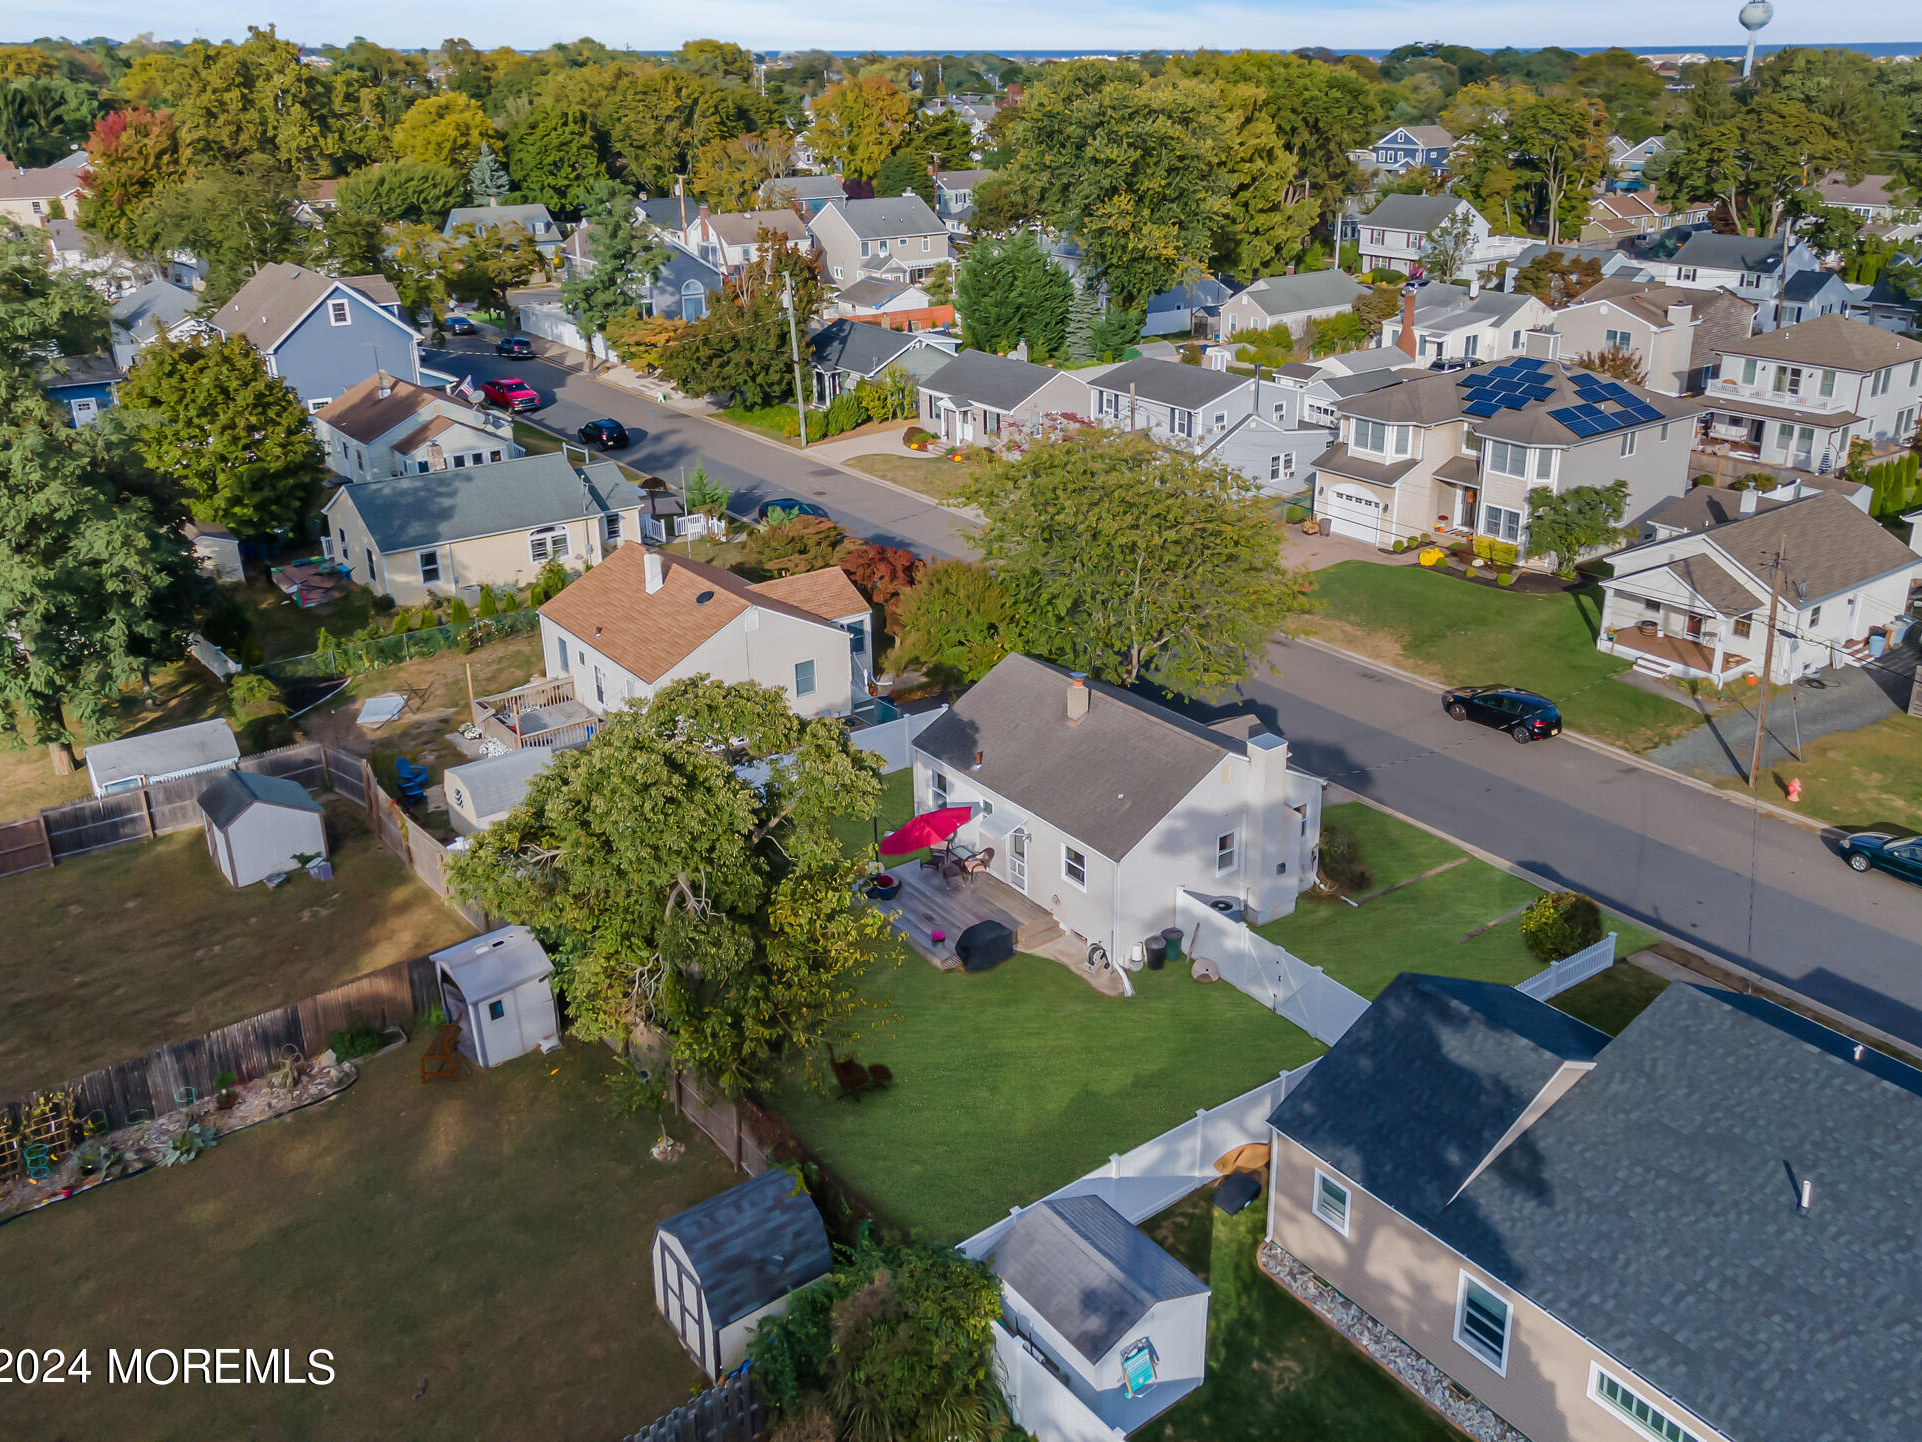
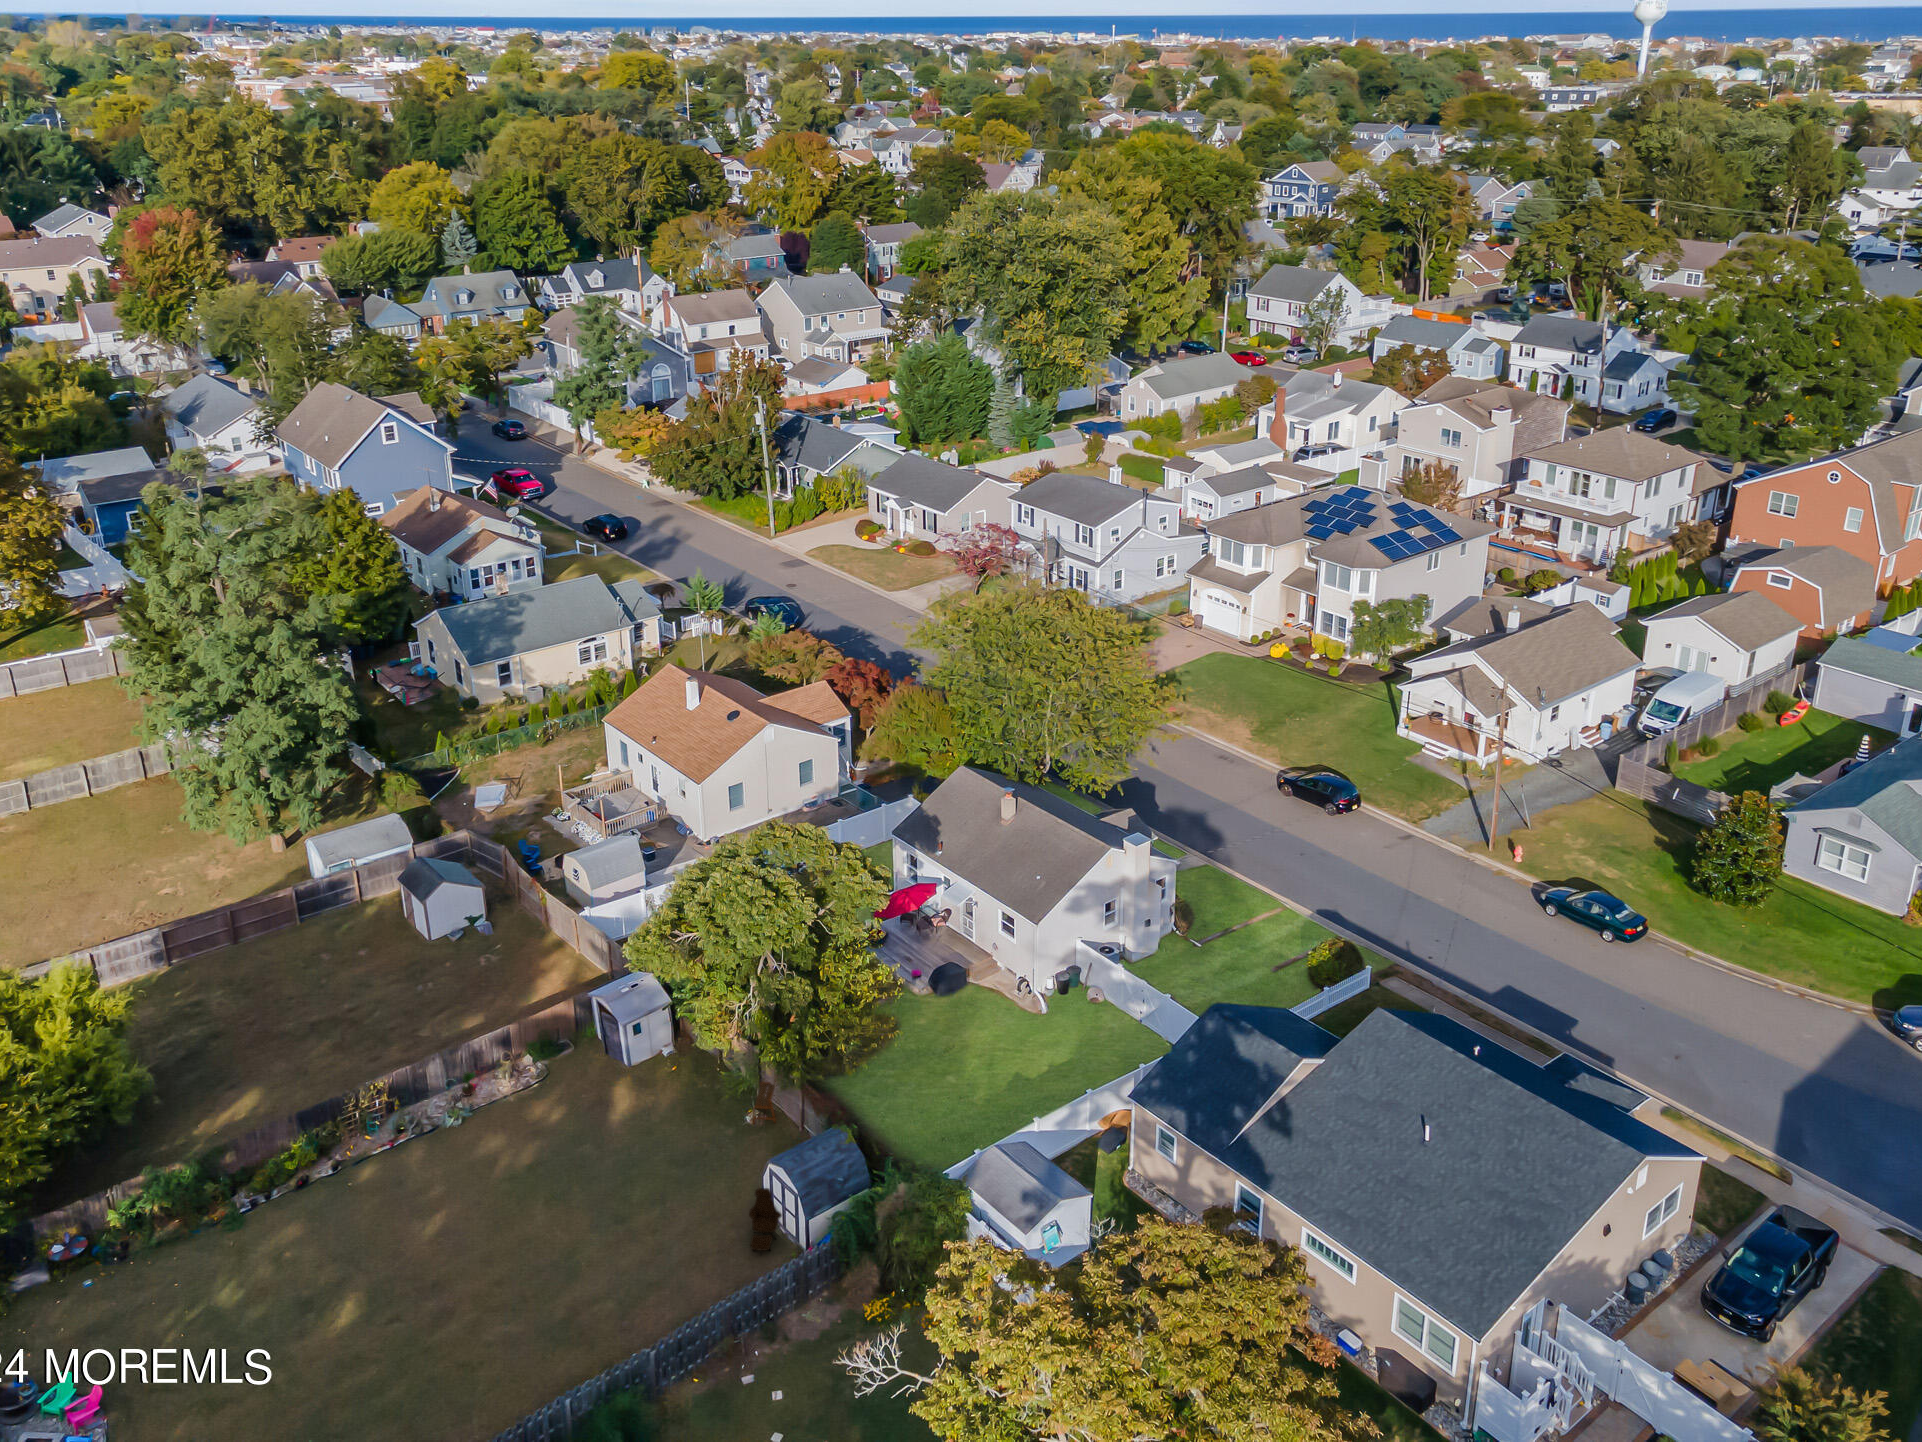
bench: present [420,1011,462,1083] -> present [753,1081,777,1123]
lounge chair: present [826,1042,893,1102] -> present [749,1188,782,1251]

